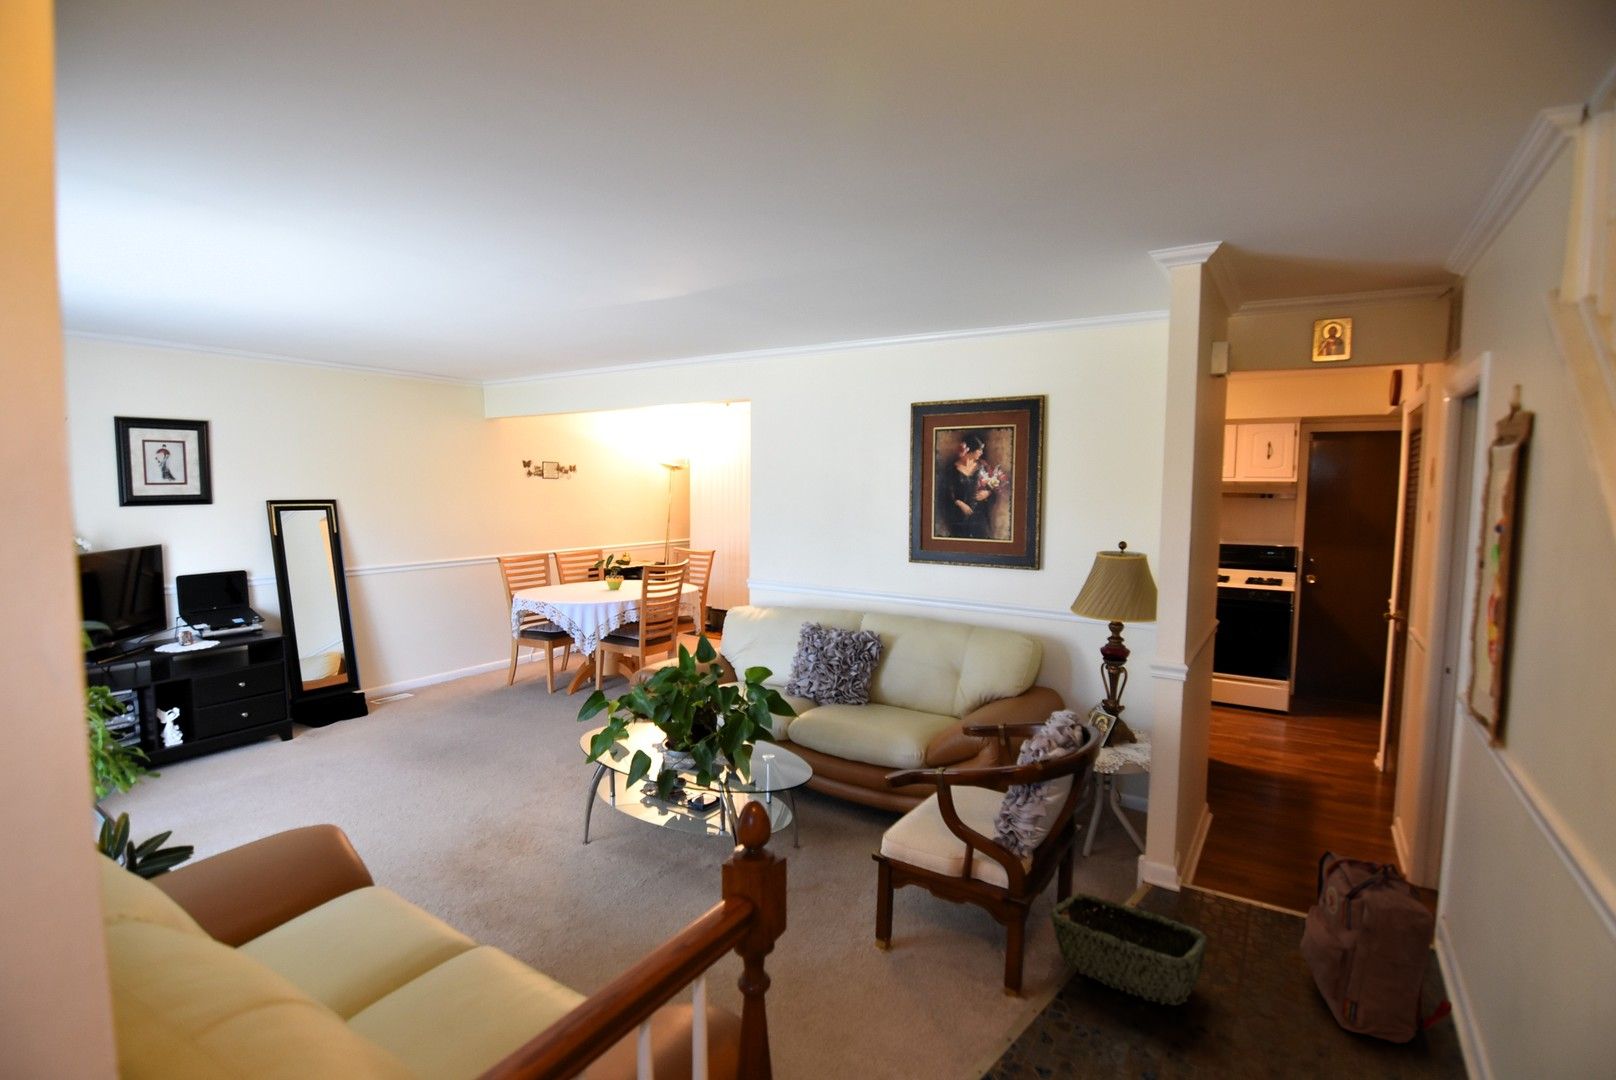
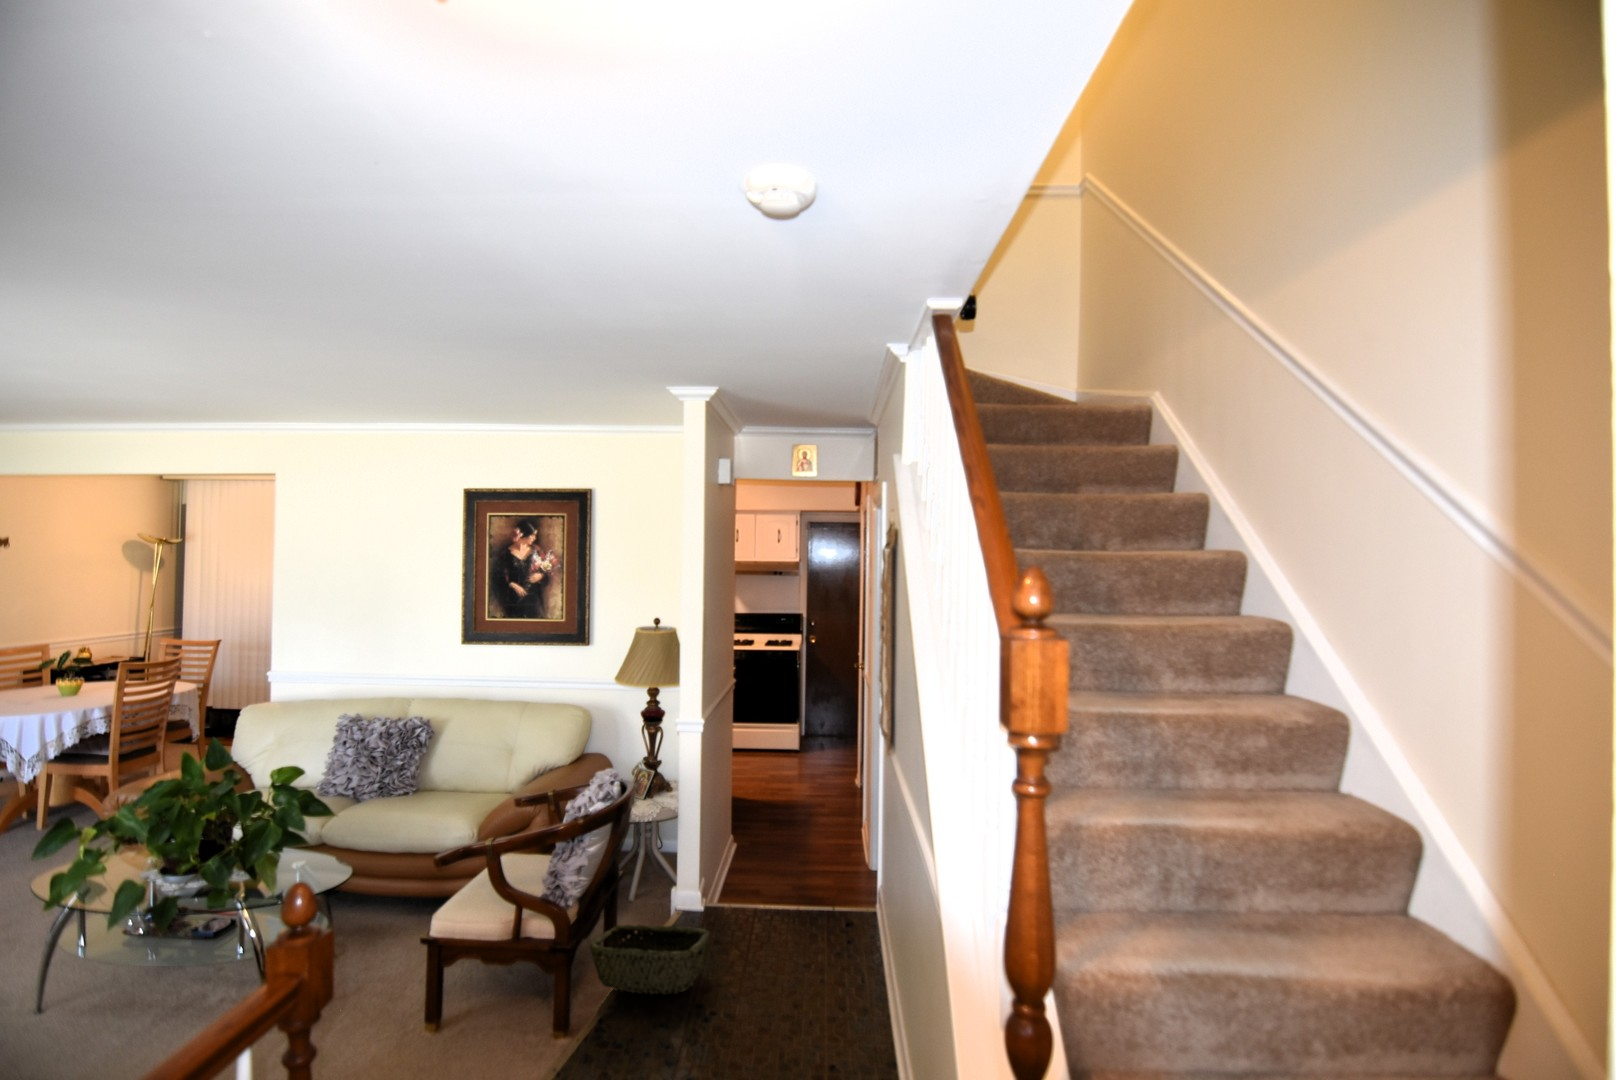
backpack: present [1300,850,1452,1044] -> none [774,847,856,973]

